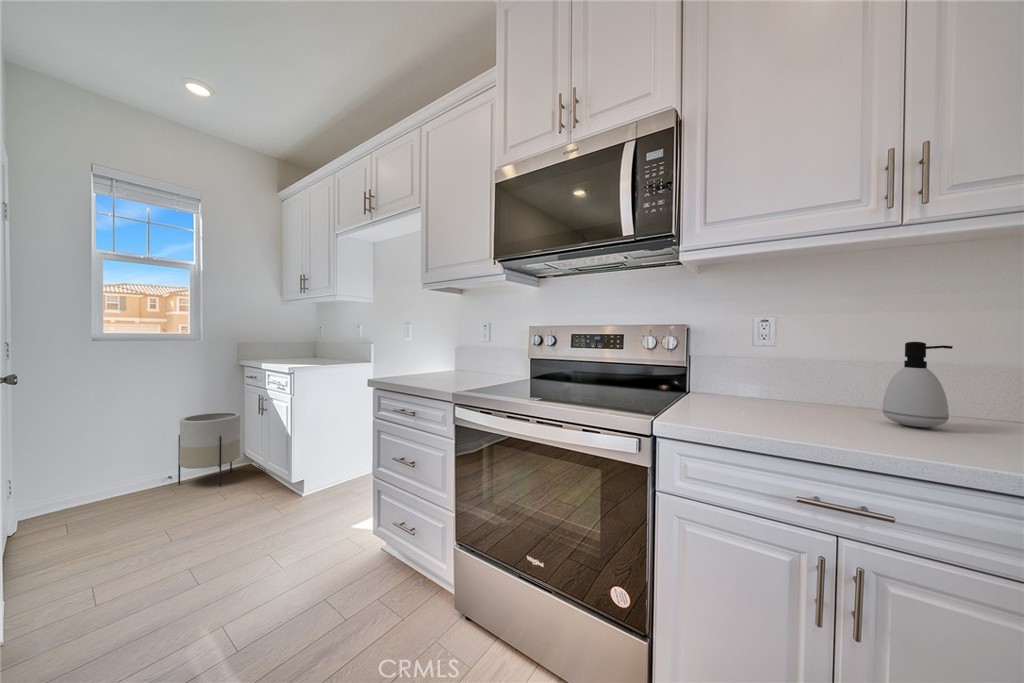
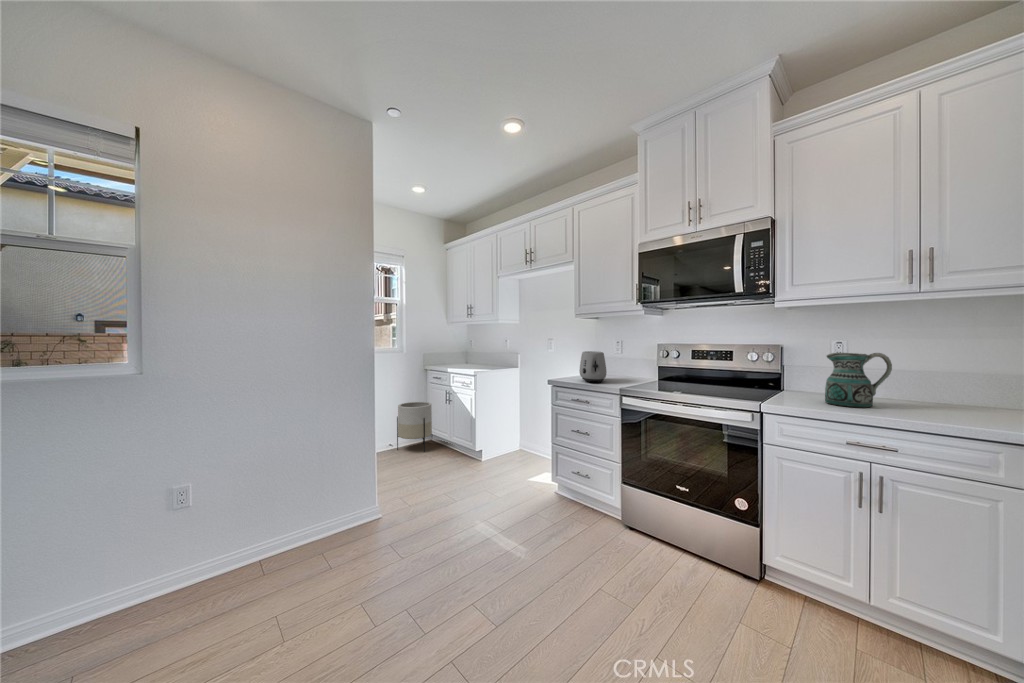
ceramic pitcher: none [753,331,858,426] -> present [825,353,892,407]
toaster: none [414,338,455,384] -> present [579,351,607,383]
soap dispenser: present [883,342,953,427] -> none [911,359,952,409]

